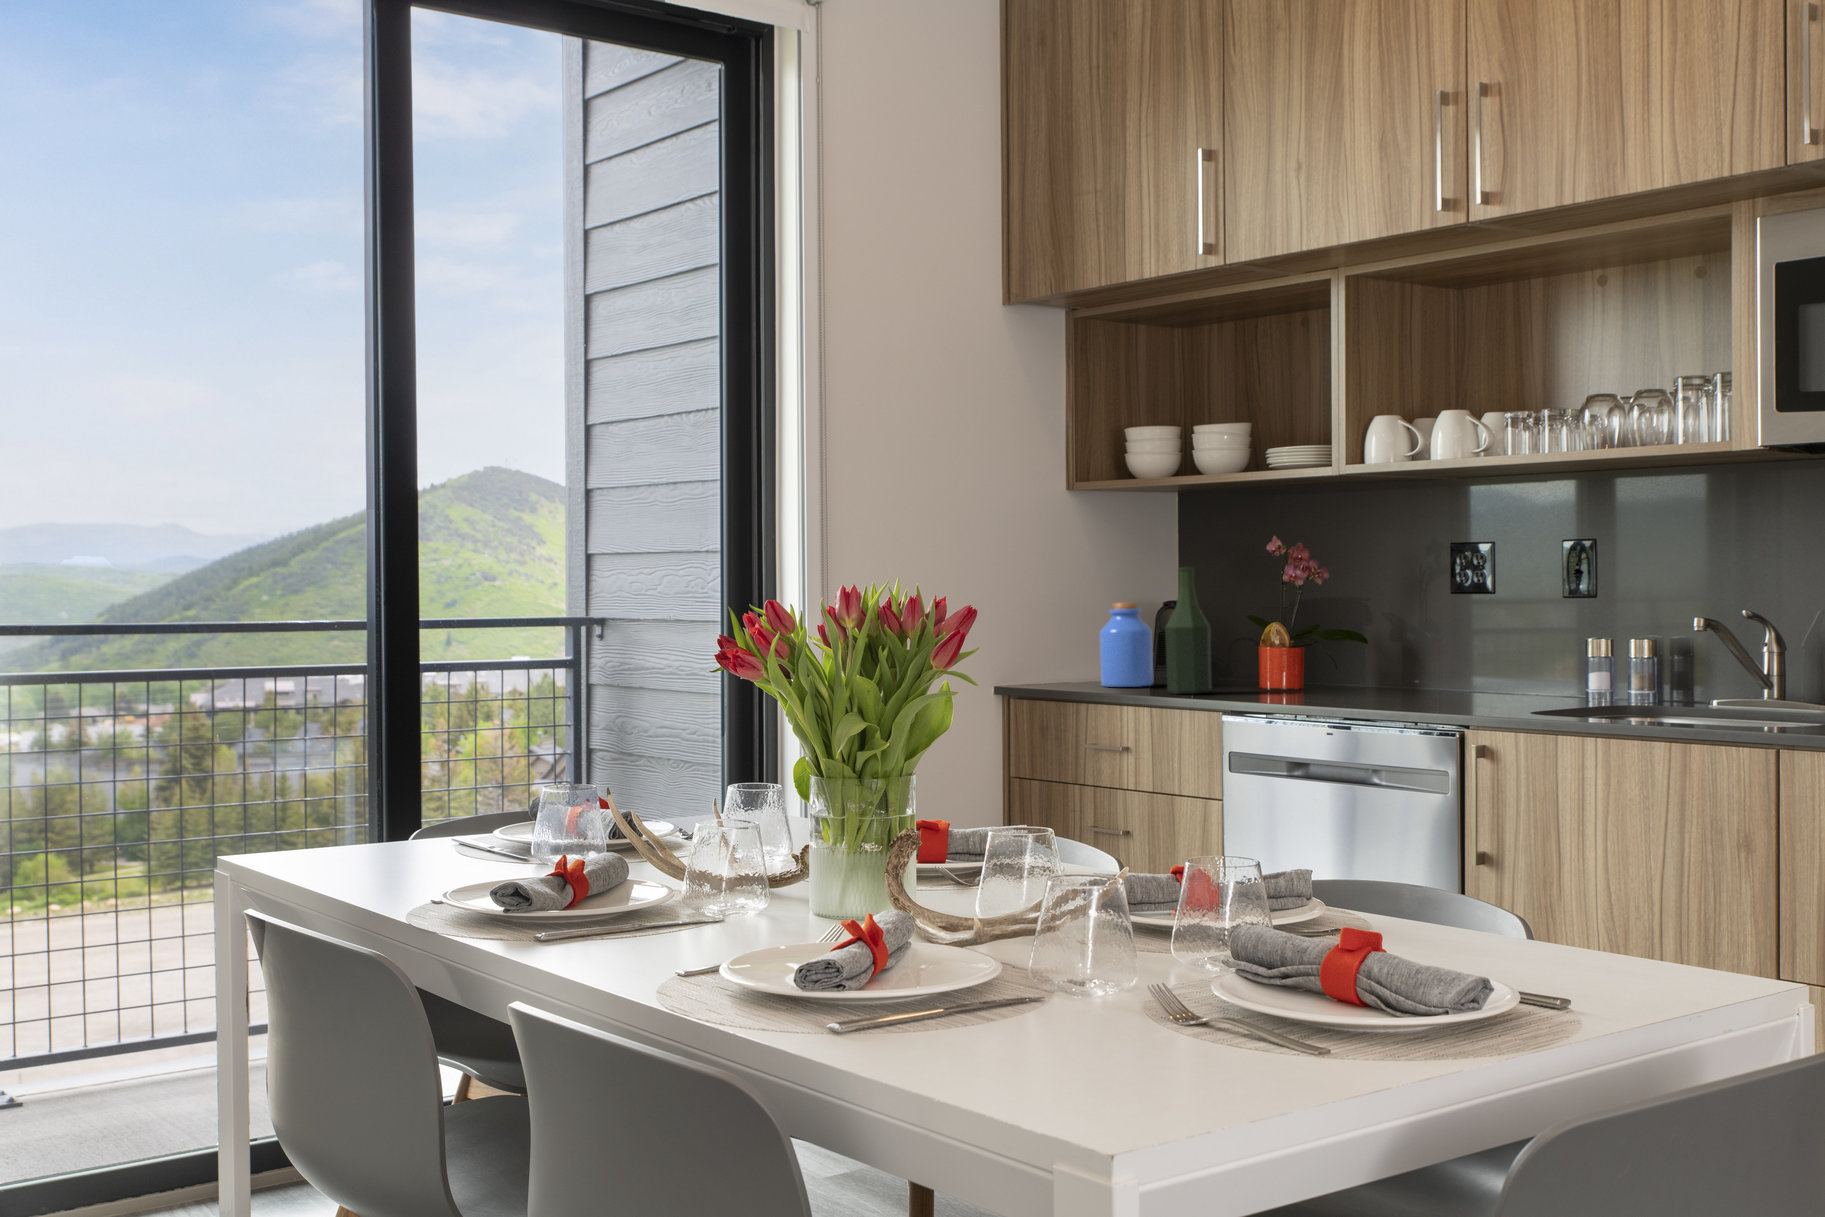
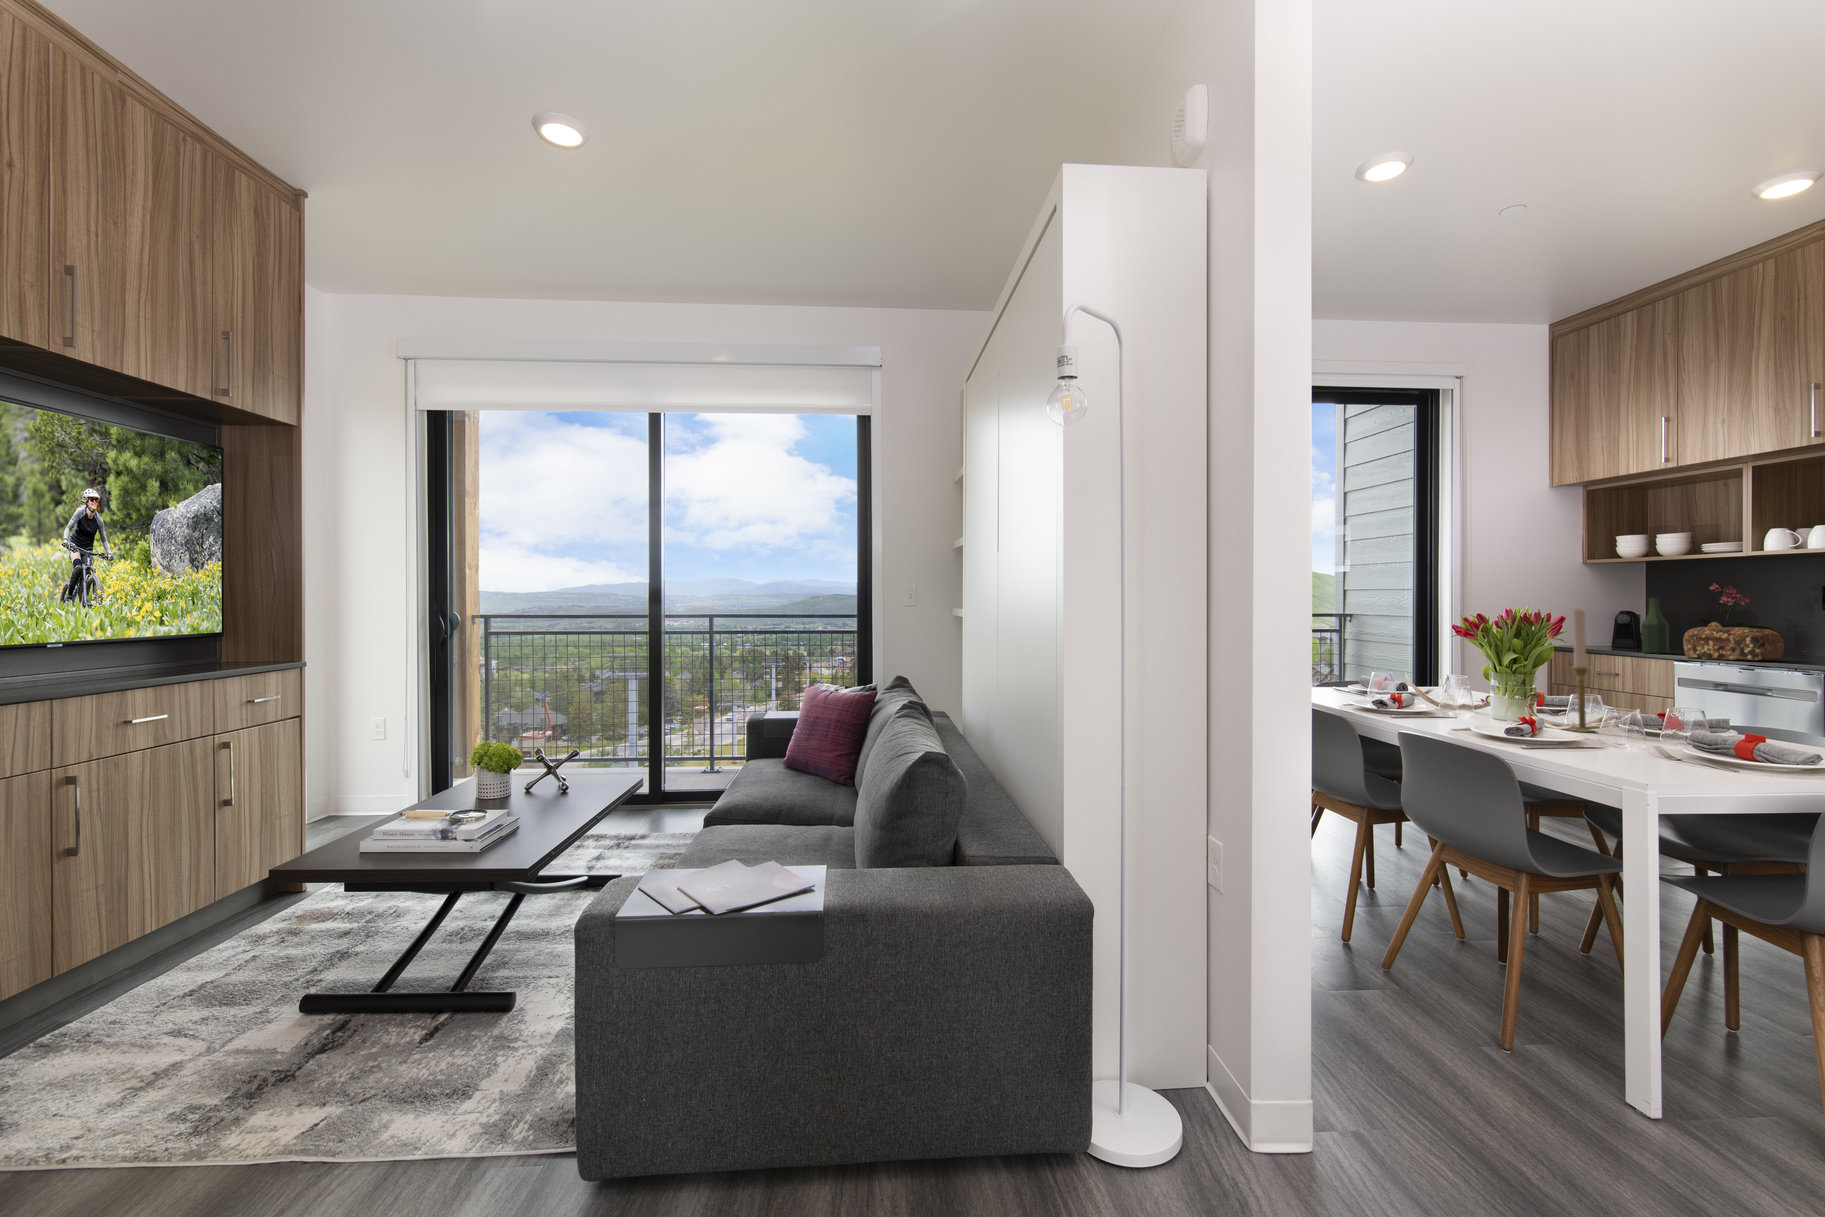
candlestick: none [949,576,1031,1070] -> present [1571,609,1594,732]
jar: present [1100,602,1153,687] -> none [1602,613,1634,650]
bread loaf: none [1237,633,1398,707] -> present [1683,627,1784,661]

